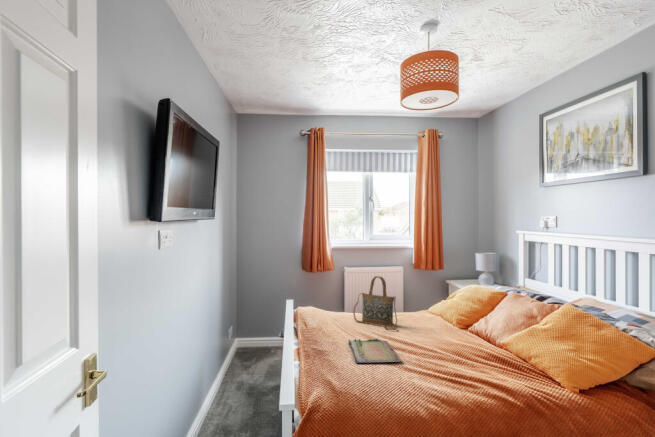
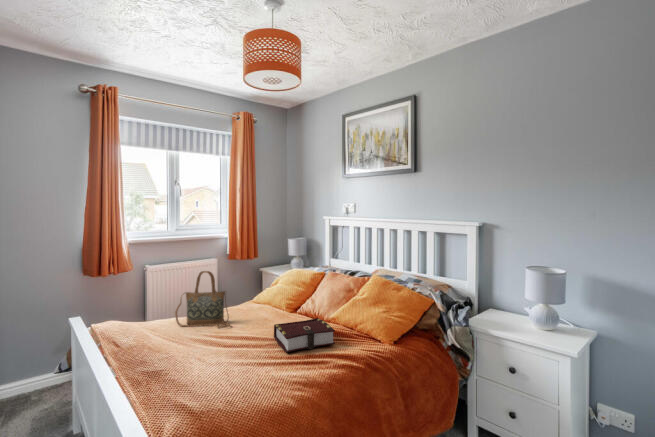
book: none [432,336,496,371] -> present [274,318,335,353]
tray: present [349,339,402,363] -> none [181,337,252,373]

